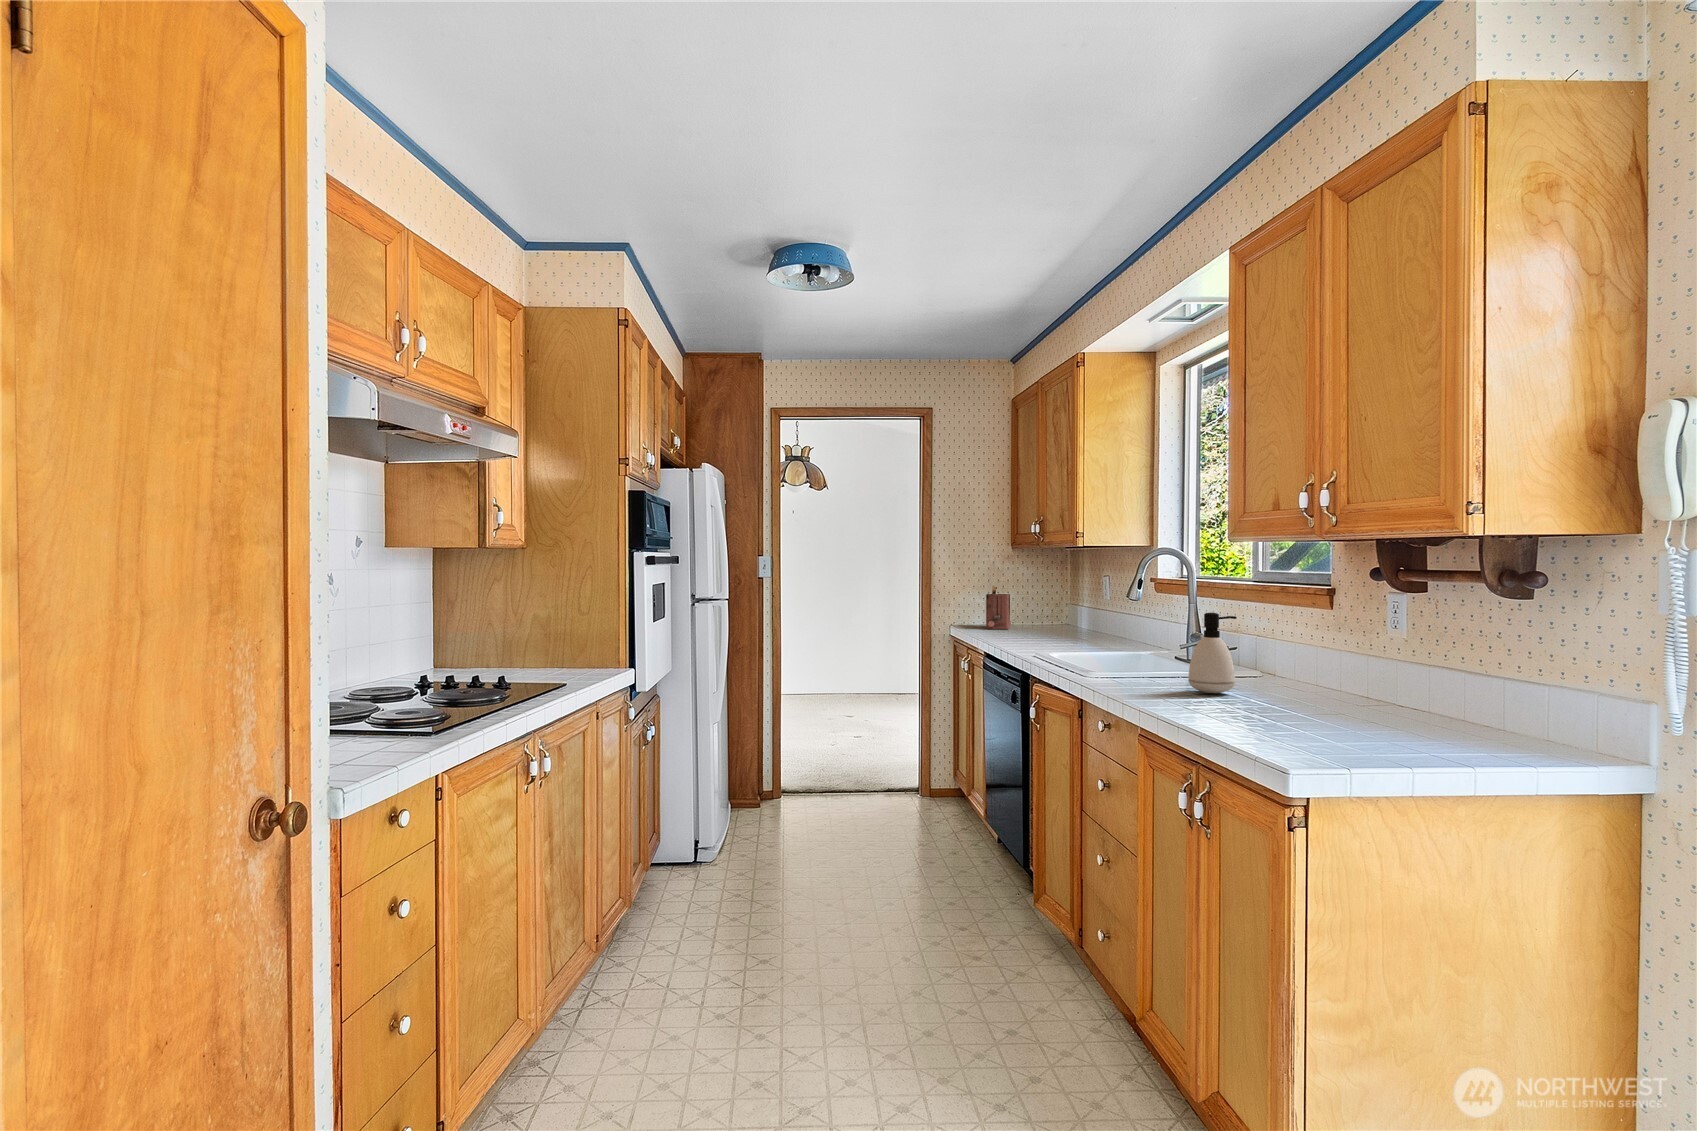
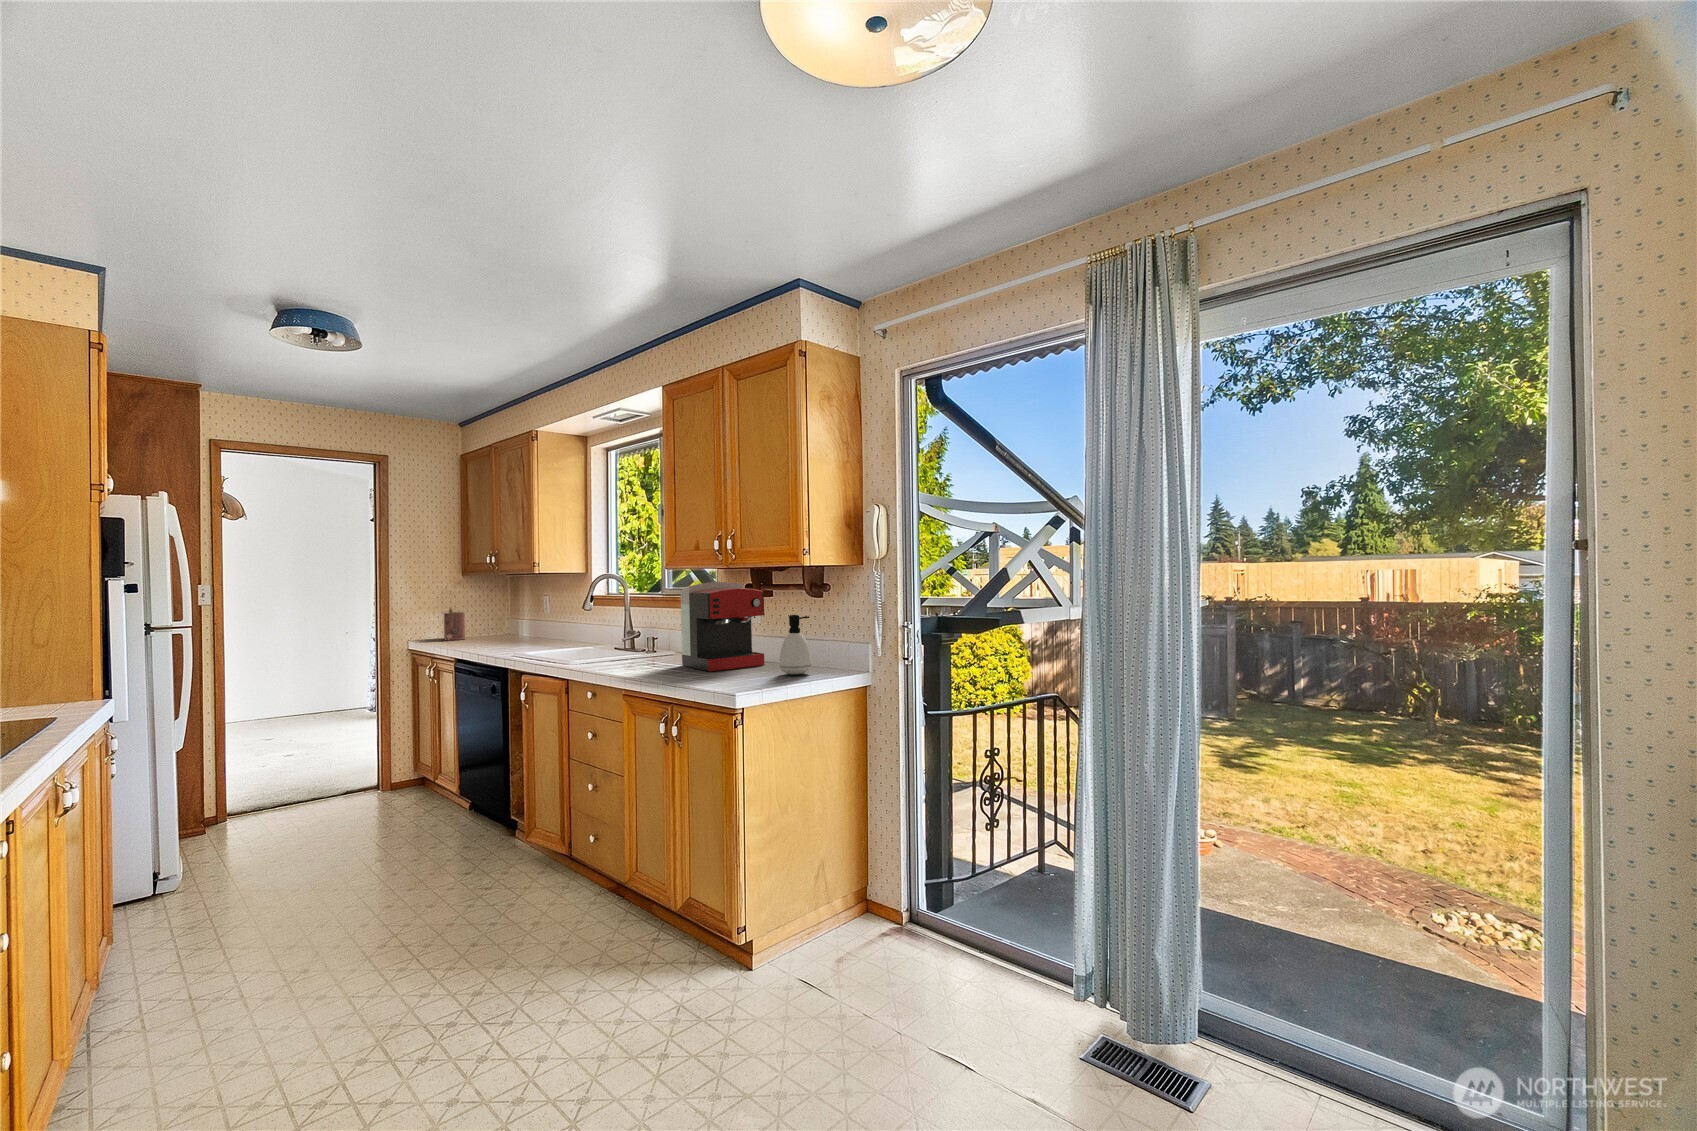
coffee maker: none [1246,565,1400,722] -> present [681,582,764,671]
soap dispenser: present [1188,613,1237,693] -> present [780,615,811,675]

